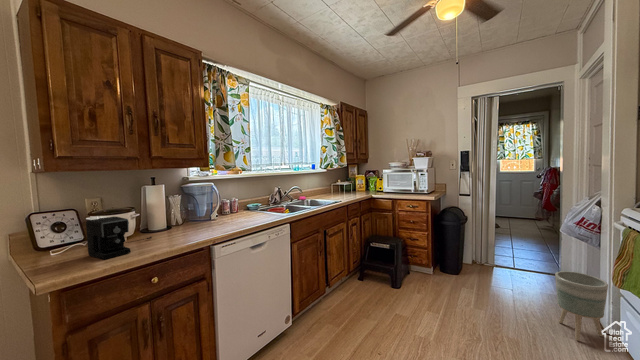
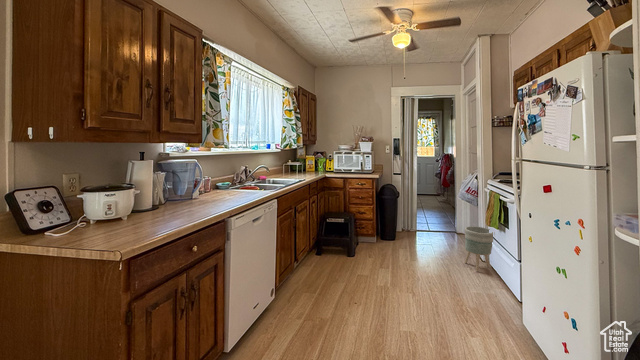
coffee maker: present [86,217,152,259] -> none [117,191,168,233]

